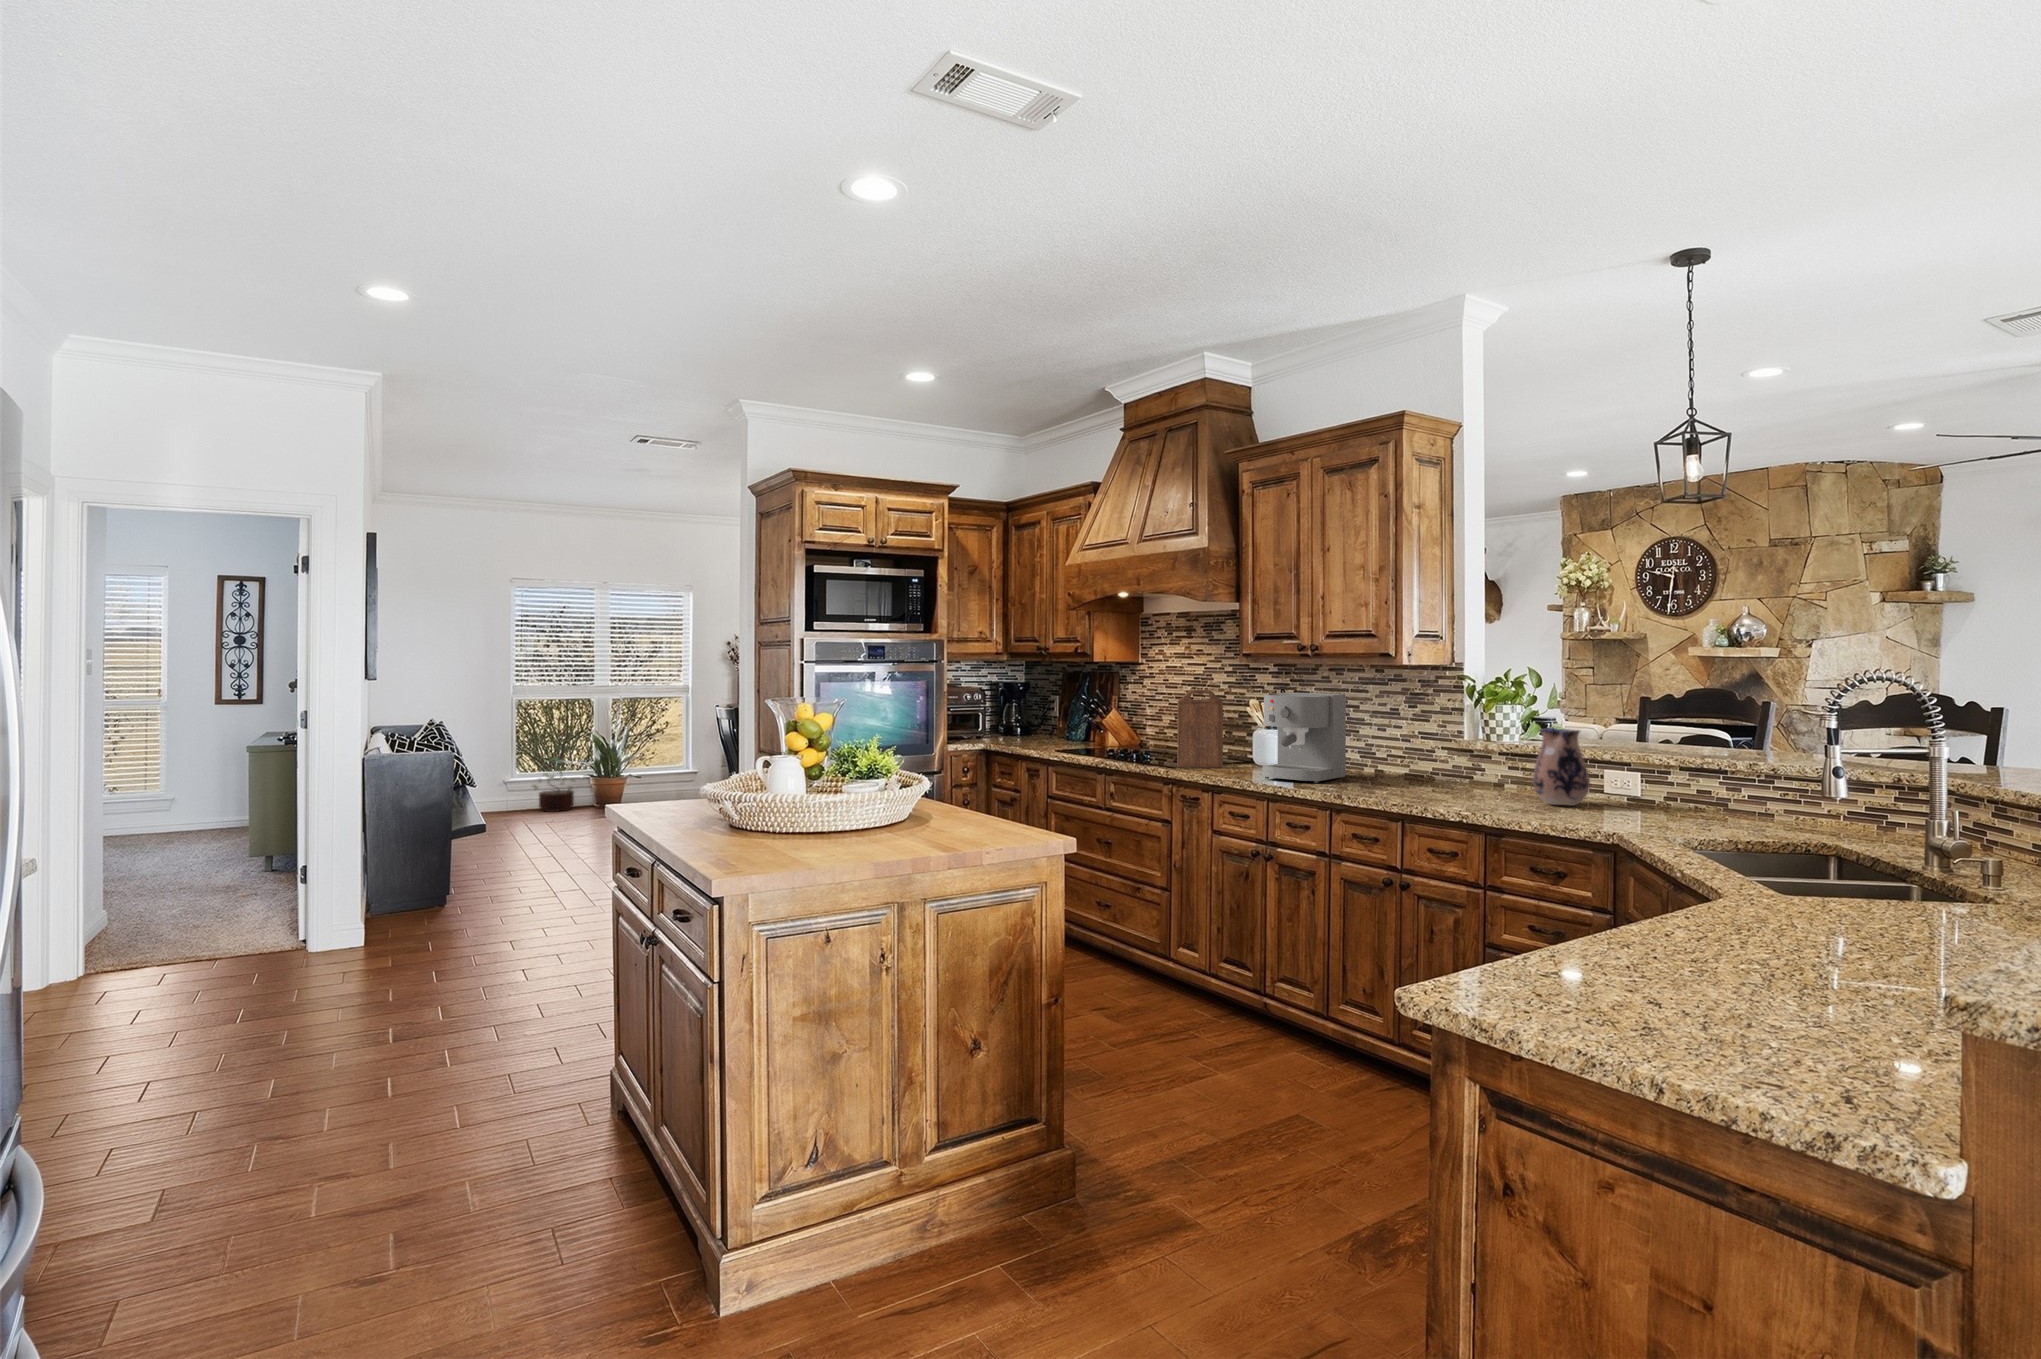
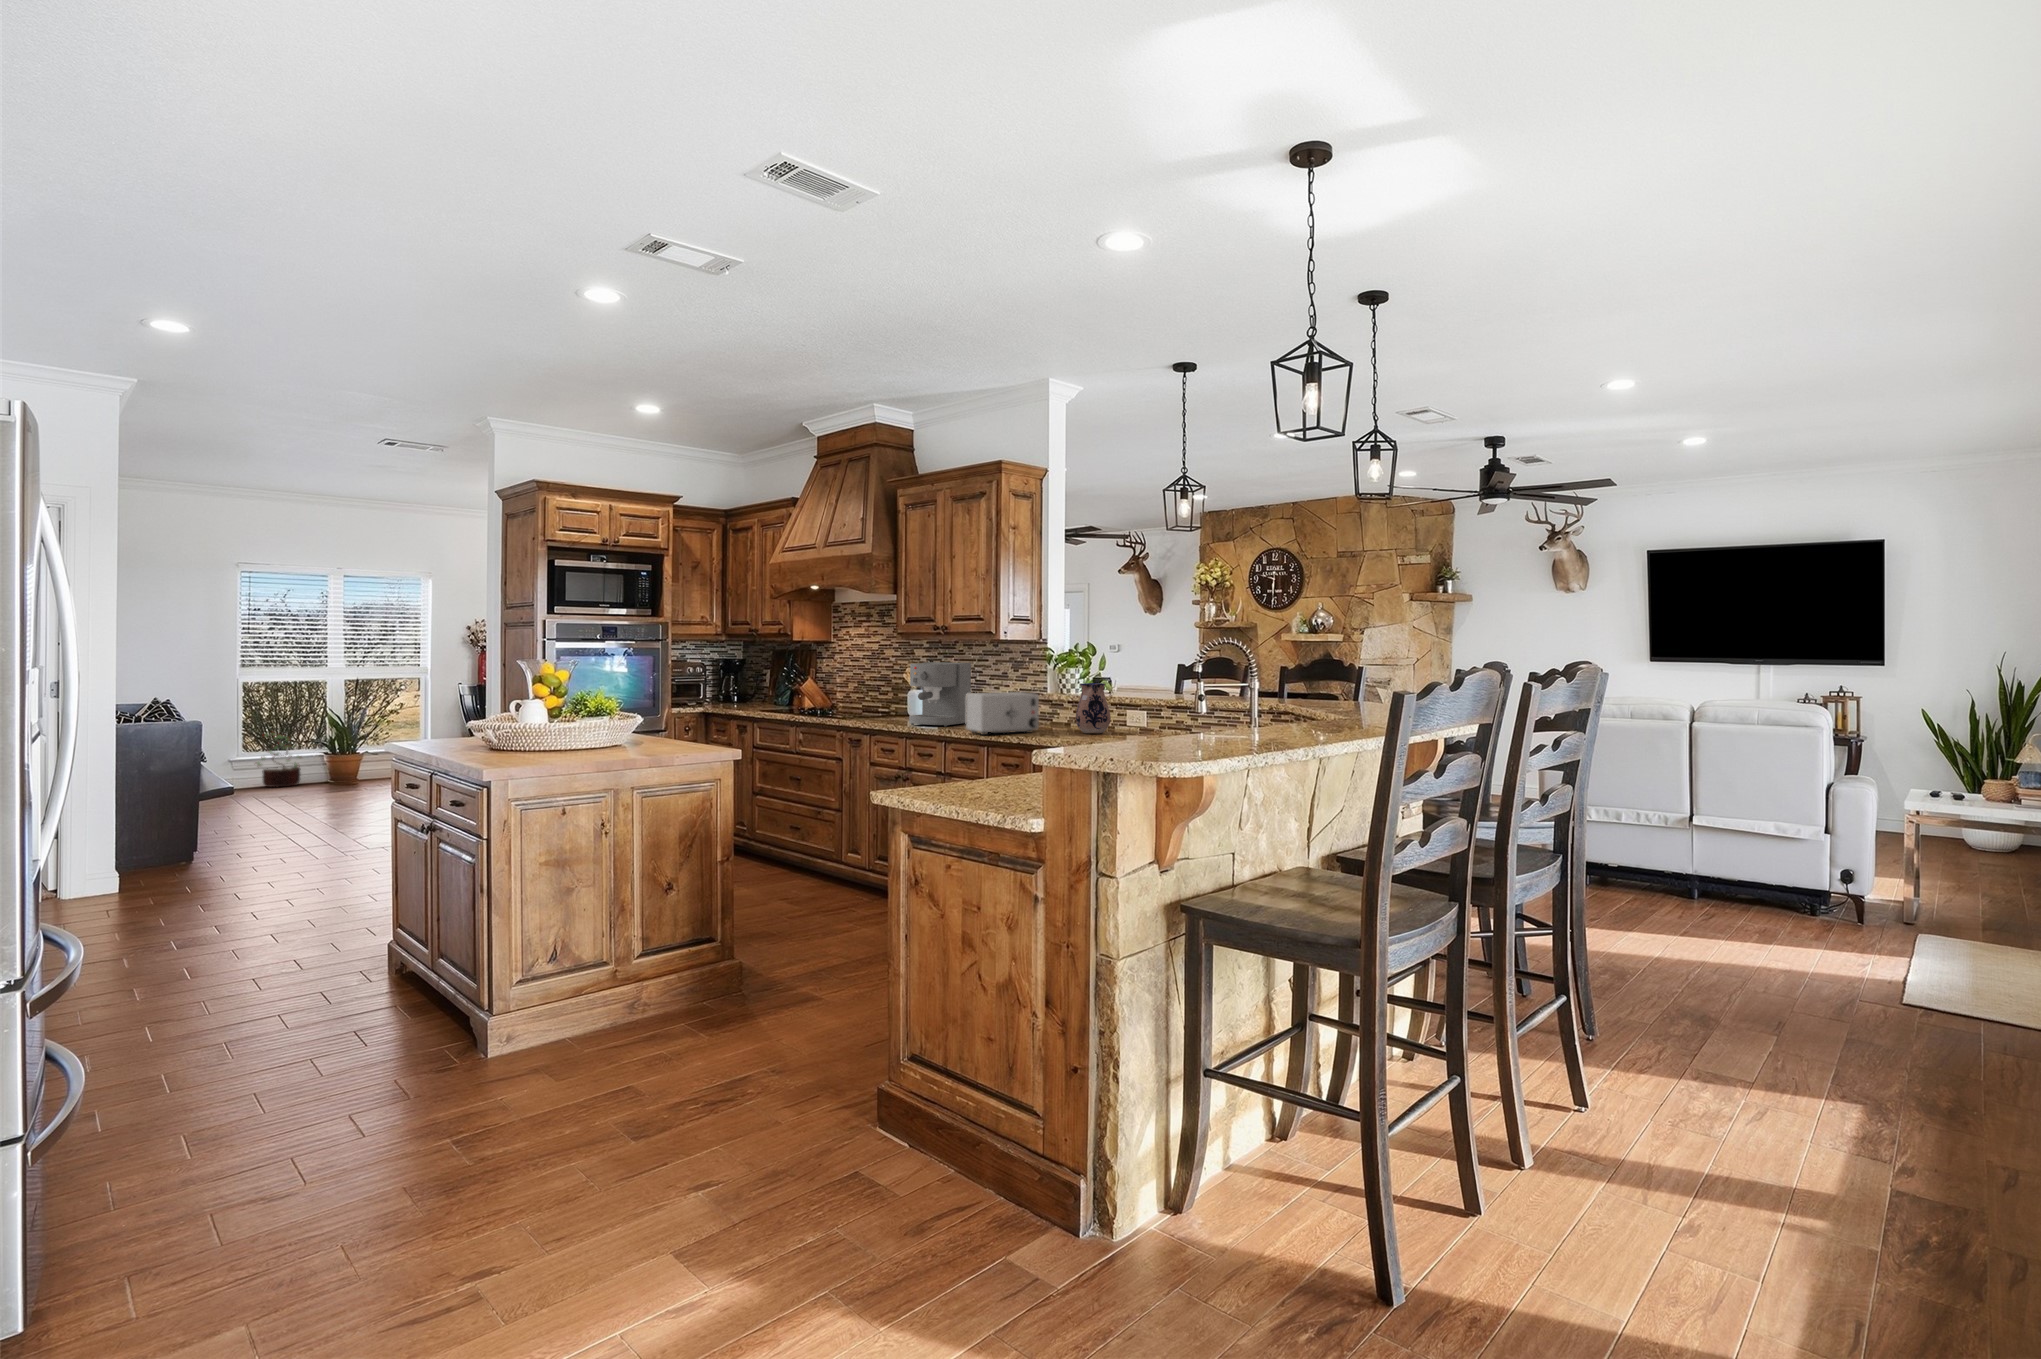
cutting board: present [1177,690,1223,768] -> none [852,661,888,720]
toaster: none [1360,739,1470,803] -> present [966,692,1039,735]

